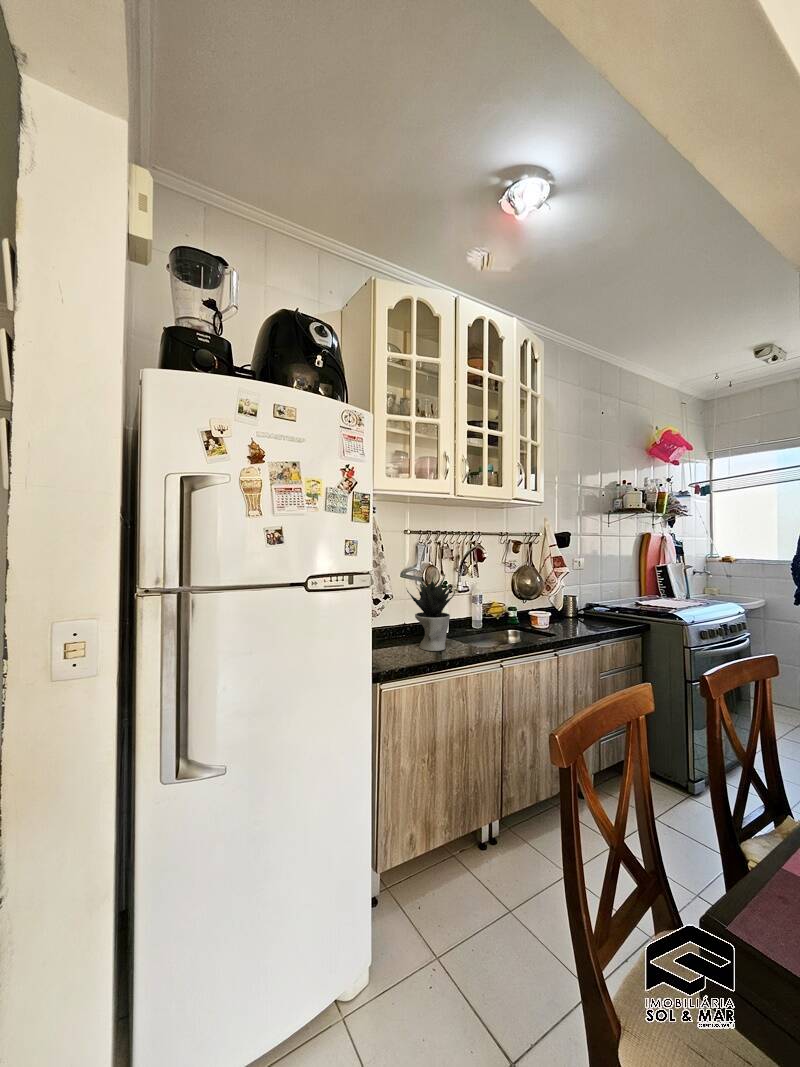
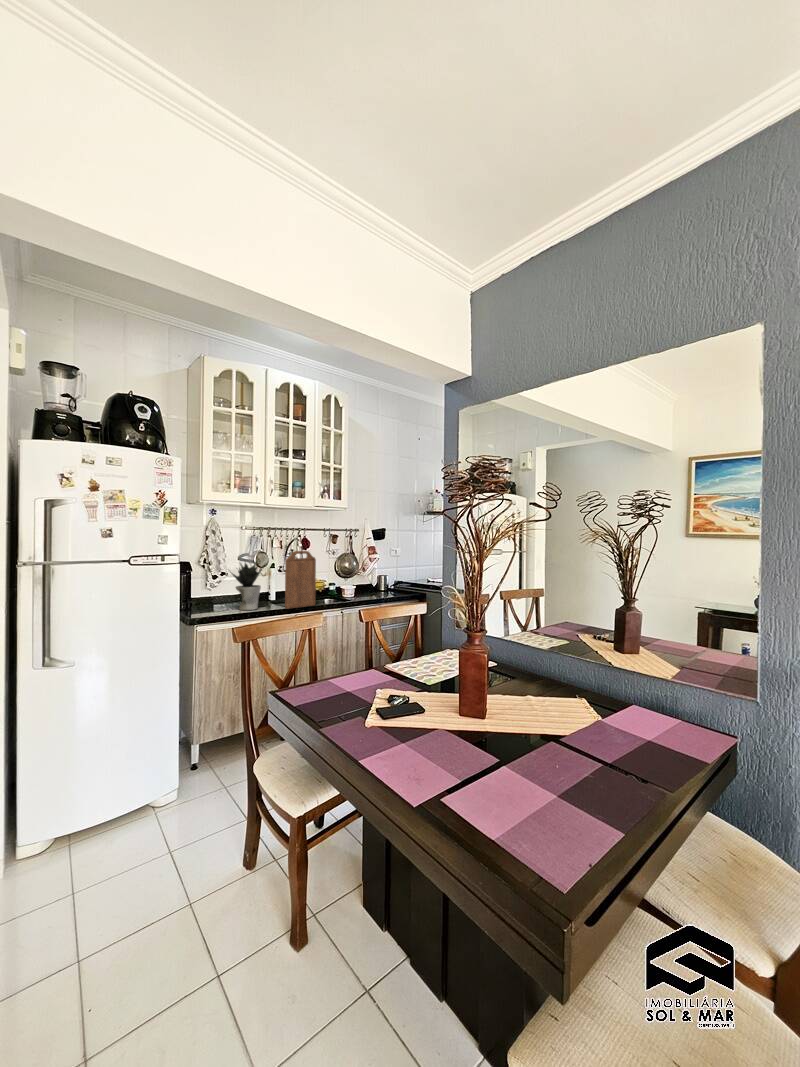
cutting board: none [484,564,522,650] -> present [285,551,316,609]

